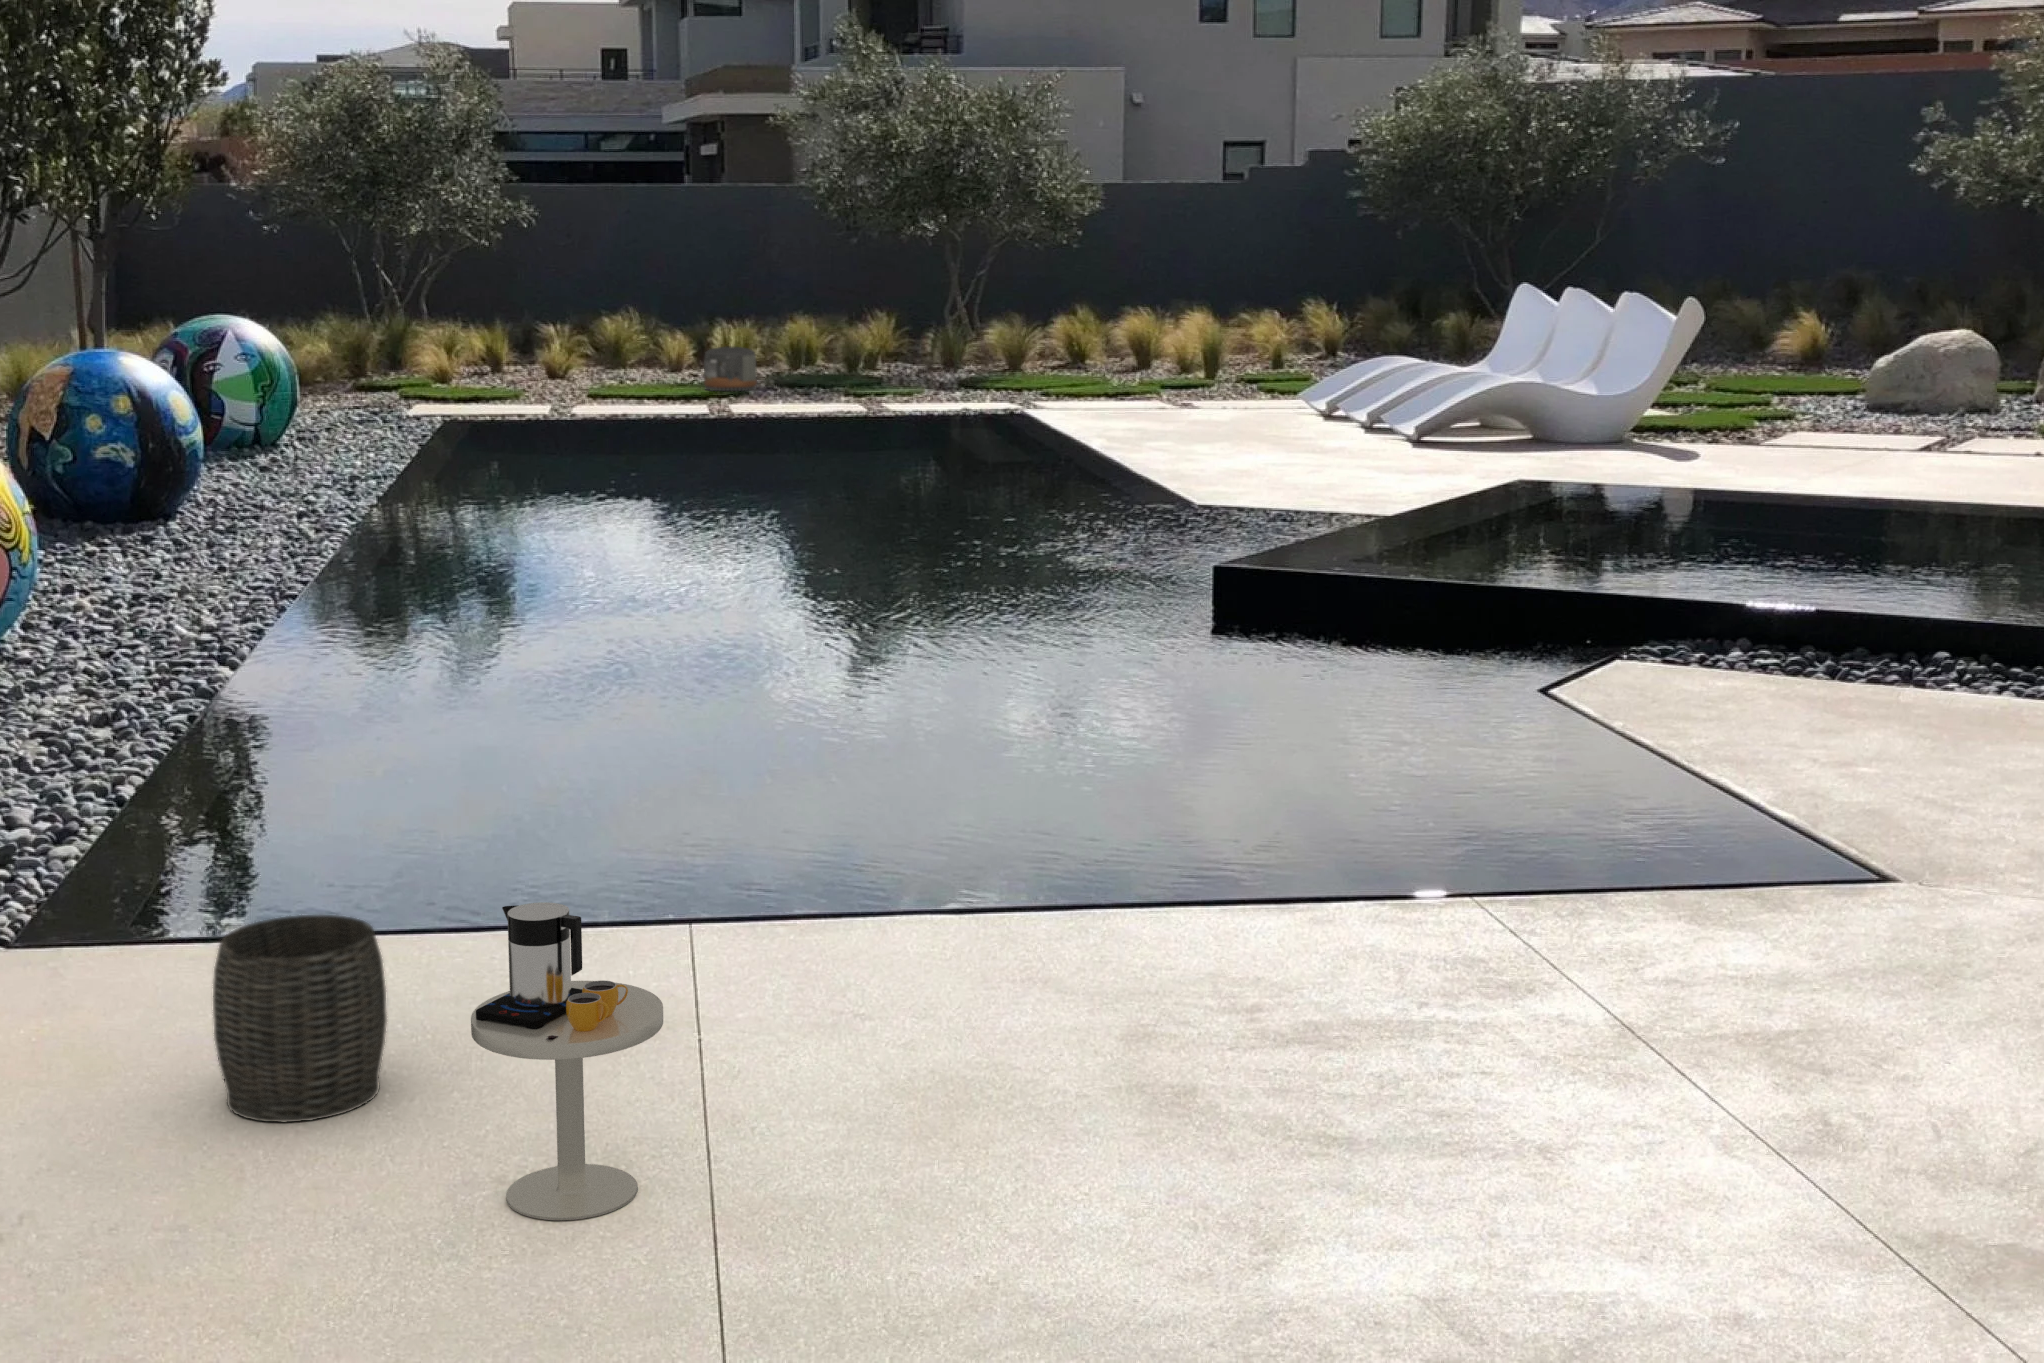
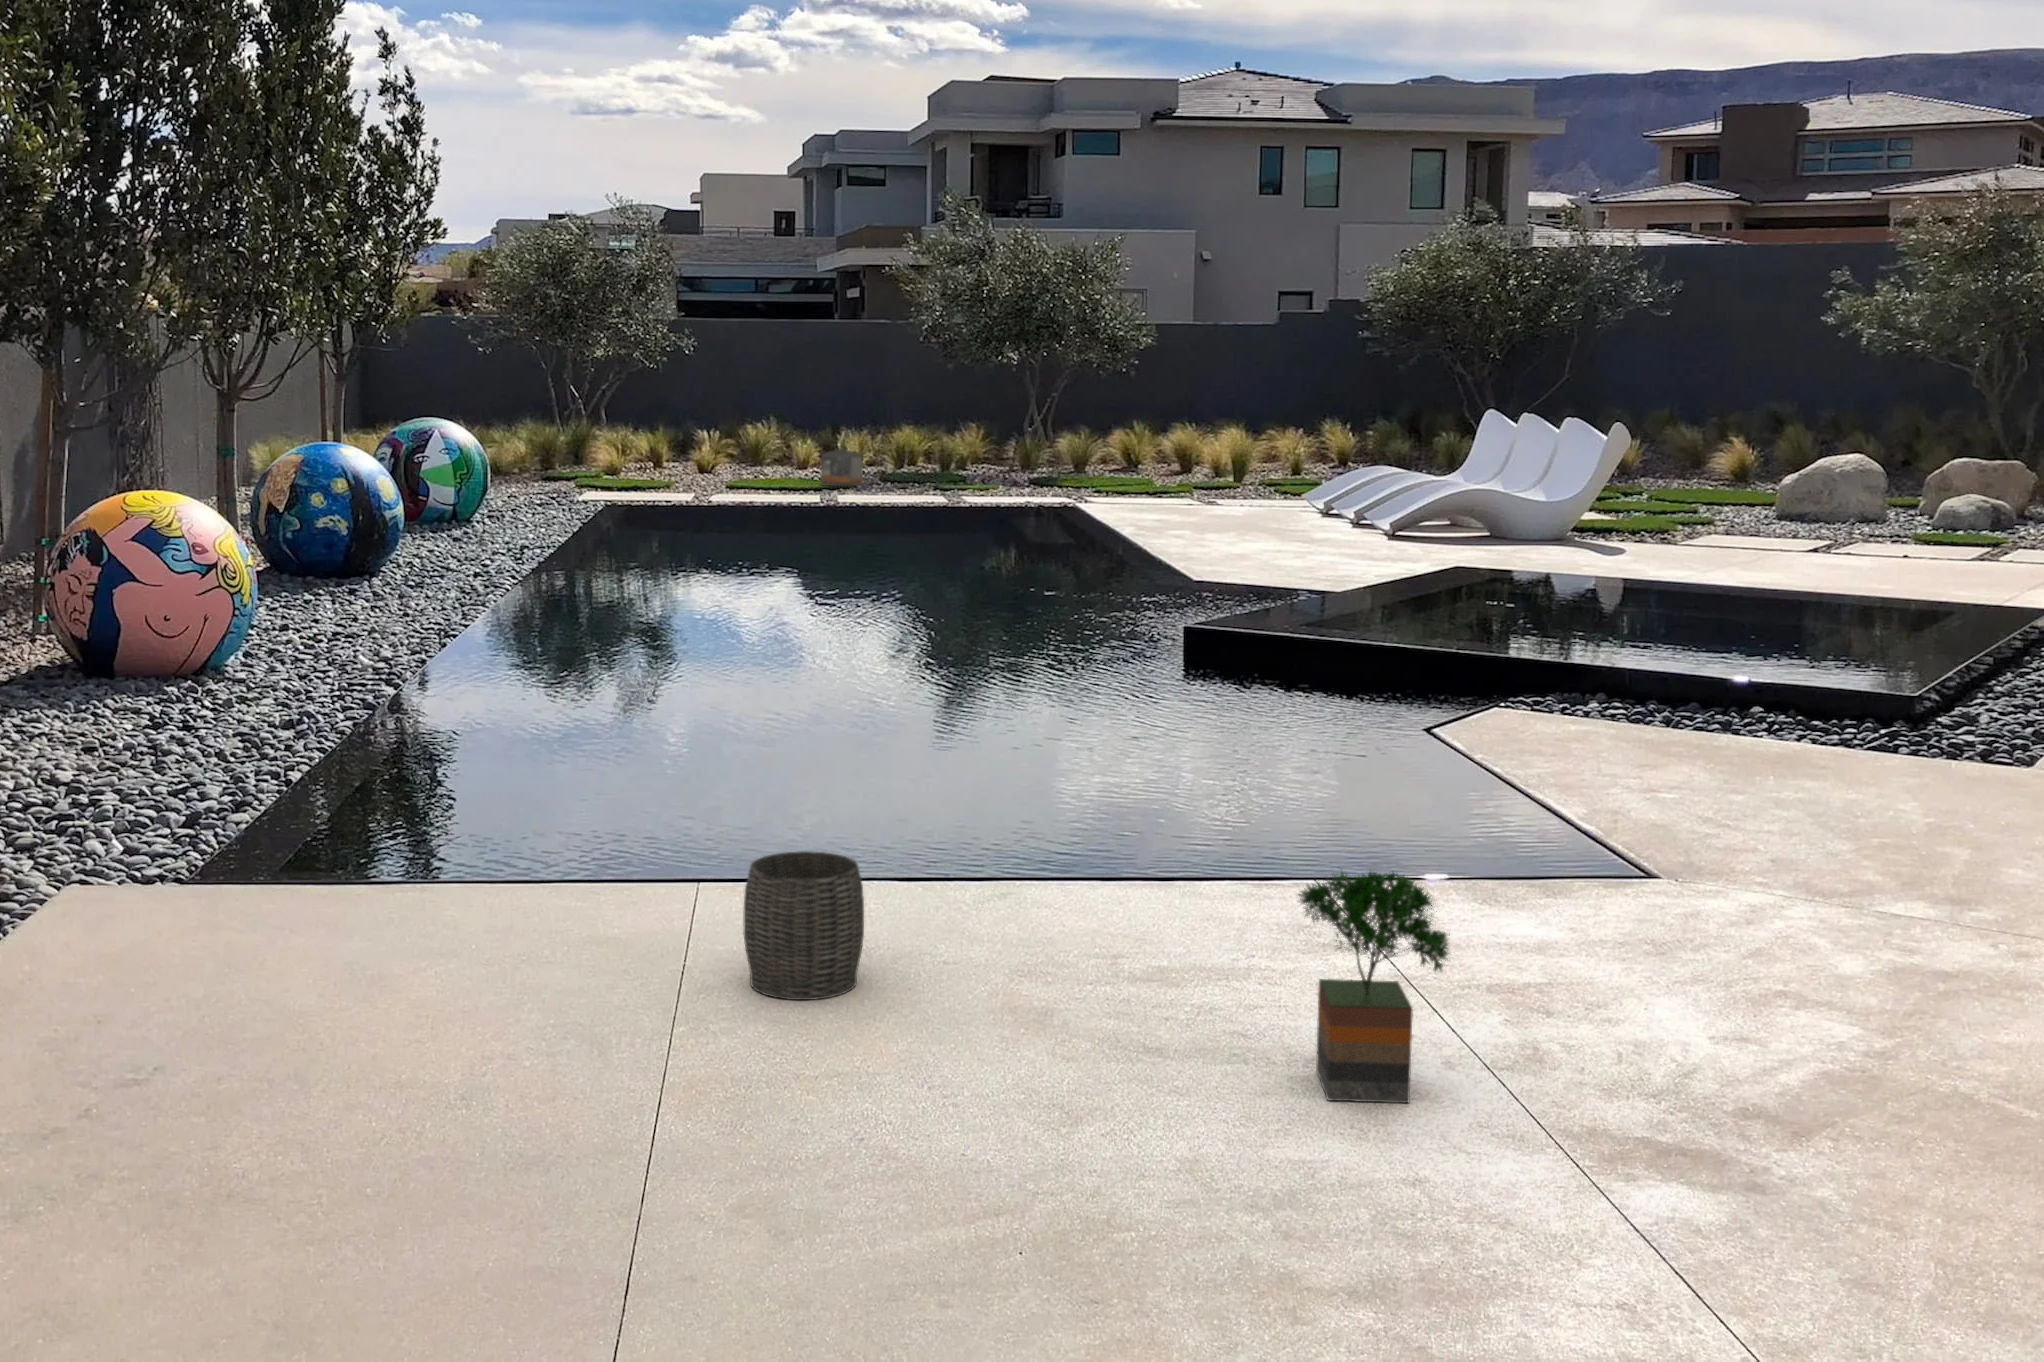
potted tree: none [1565,883,1777,1183] -> present [1298,869,1450,1103]
side table: present [471,902,663,1220] -> none [462,852,605,1089]
woven basket: present [213,915,387,1123] -> present [743,851,864,1000]

